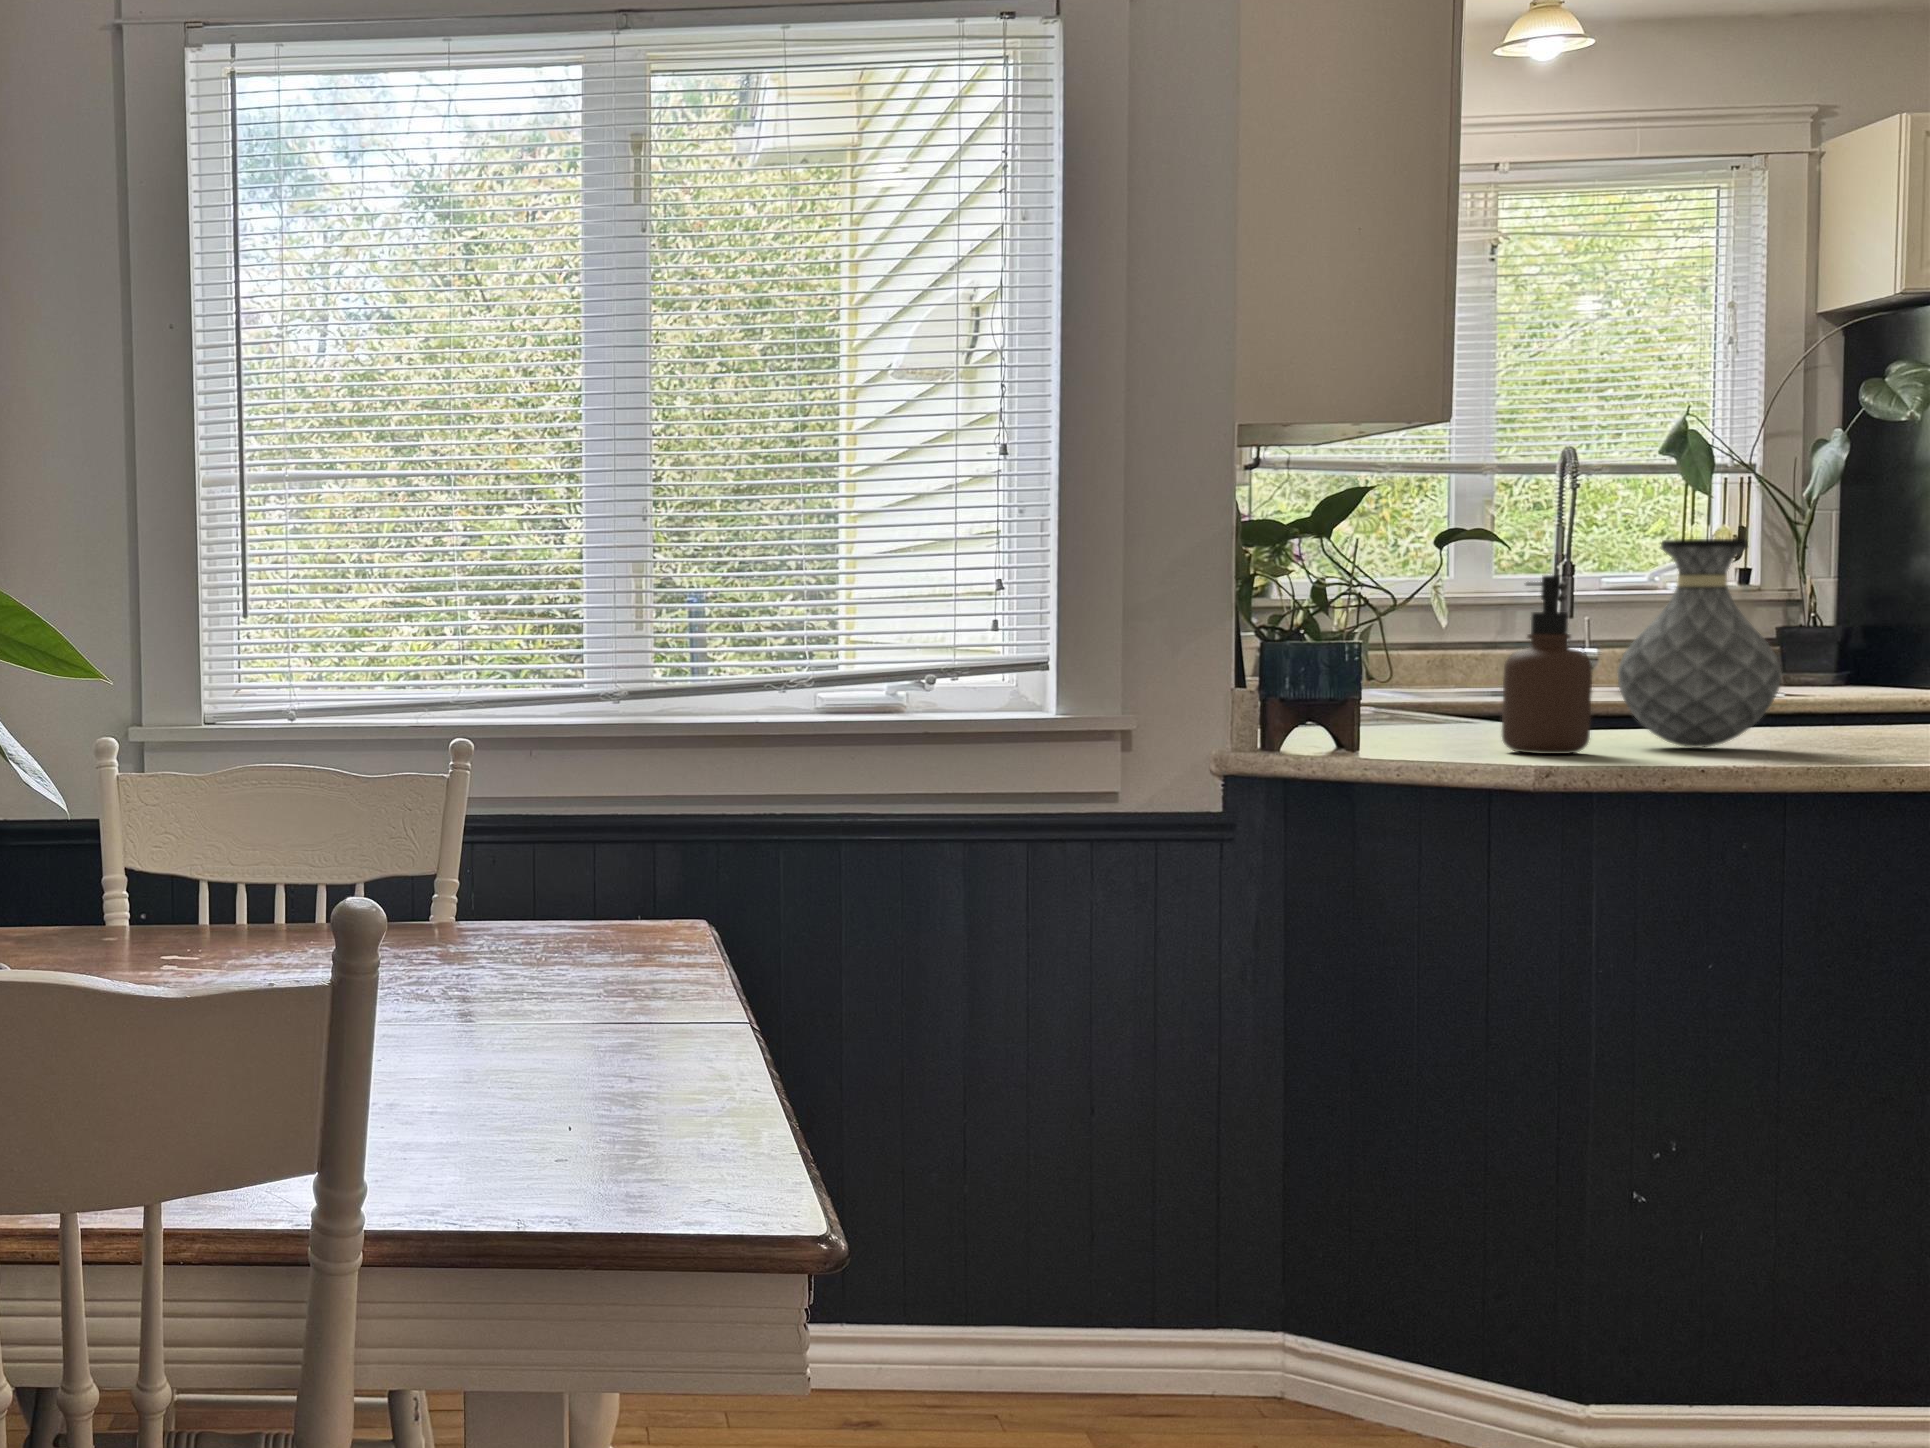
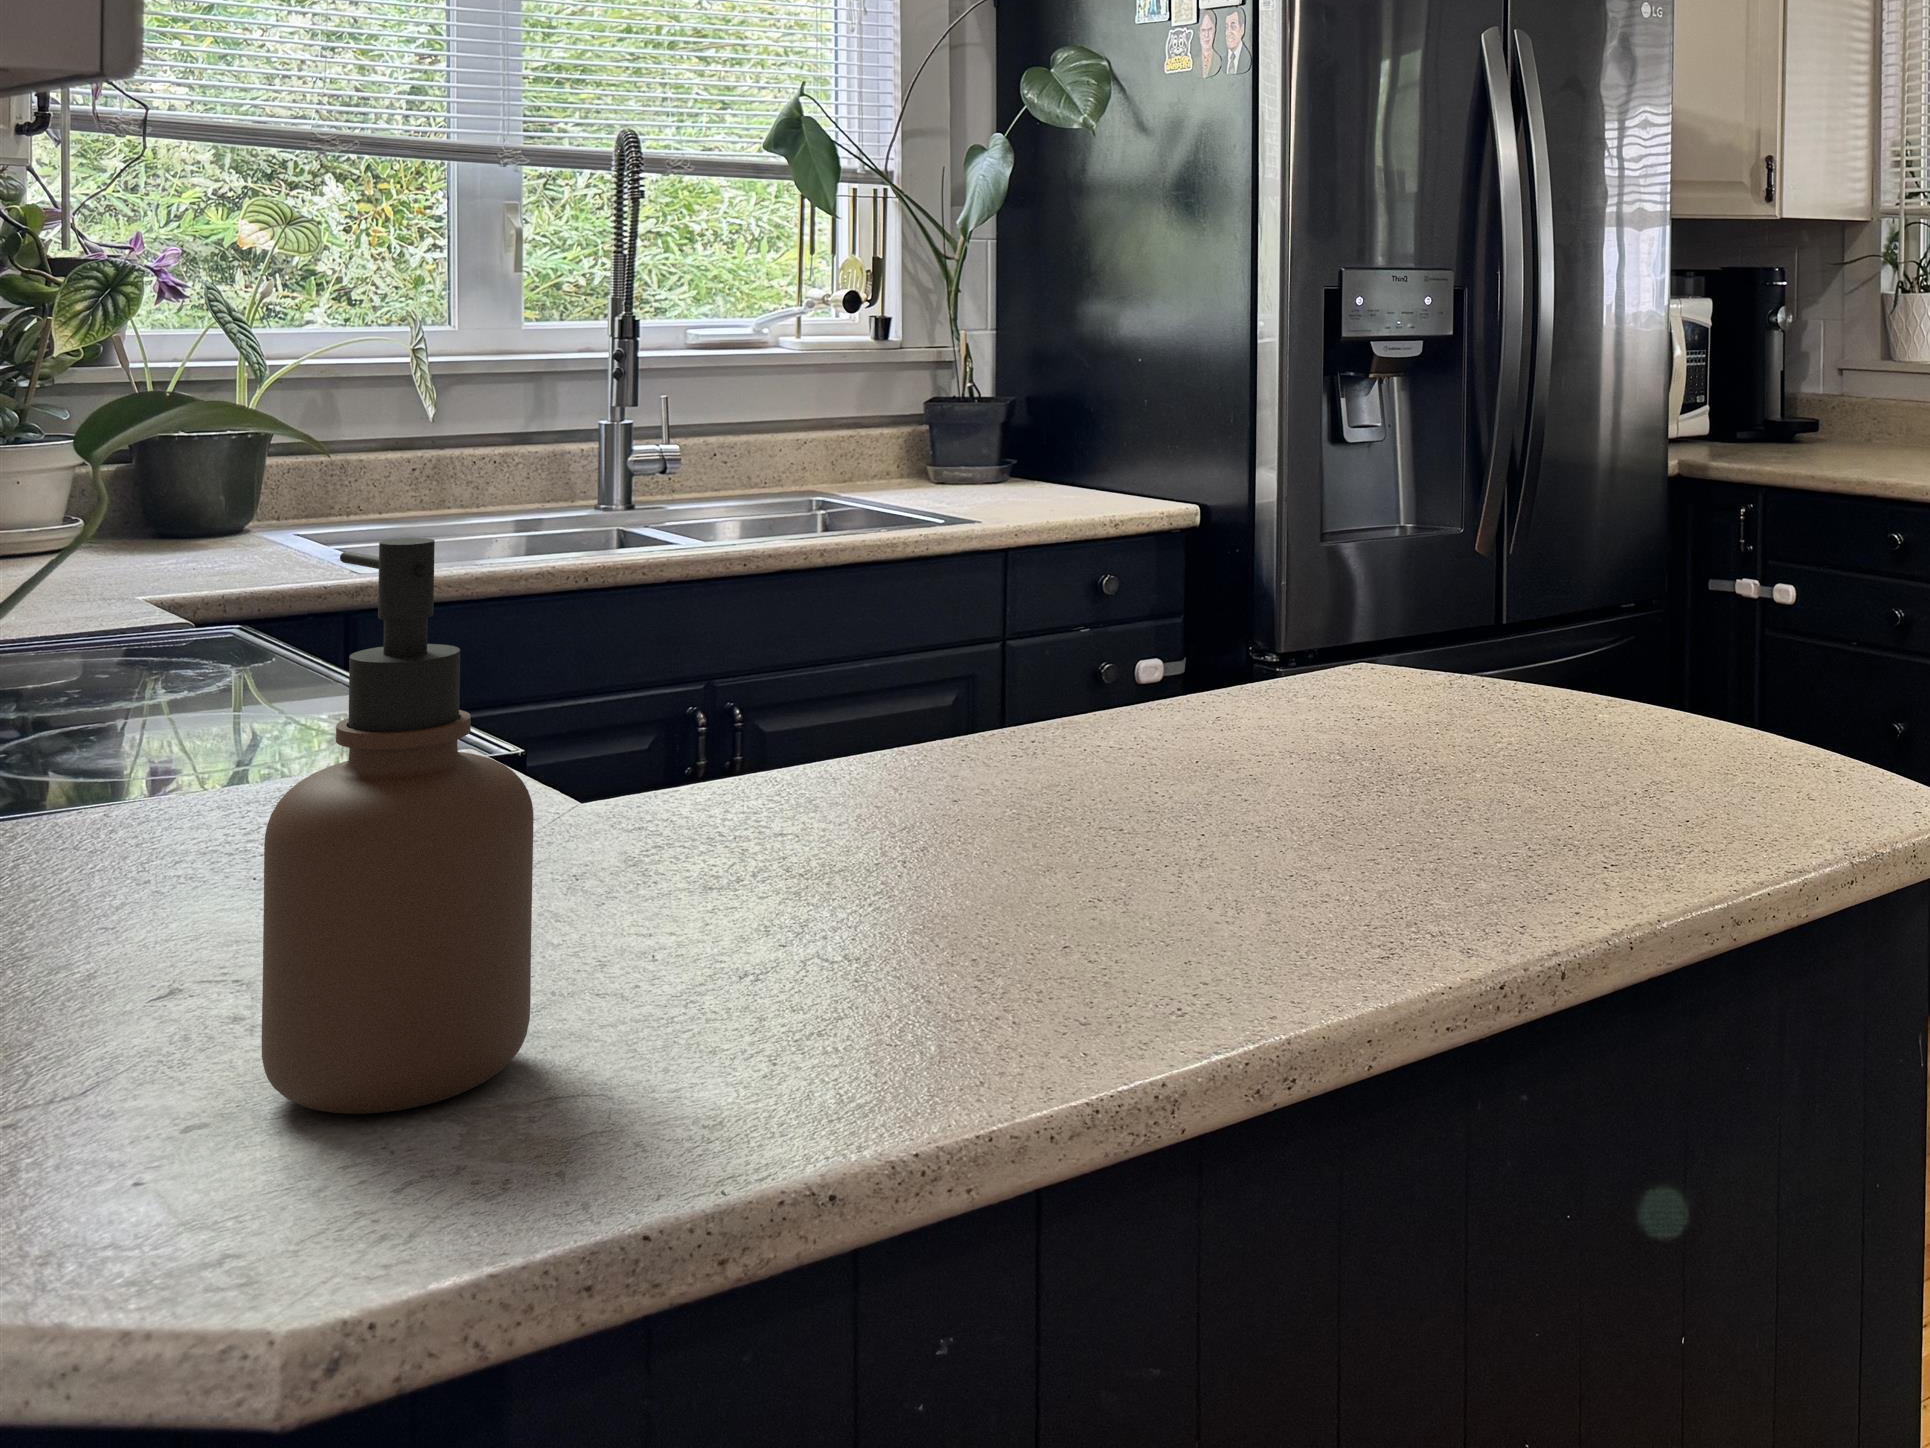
vase: present [1618,539,1782,748] -> none [626,398,992,930]

